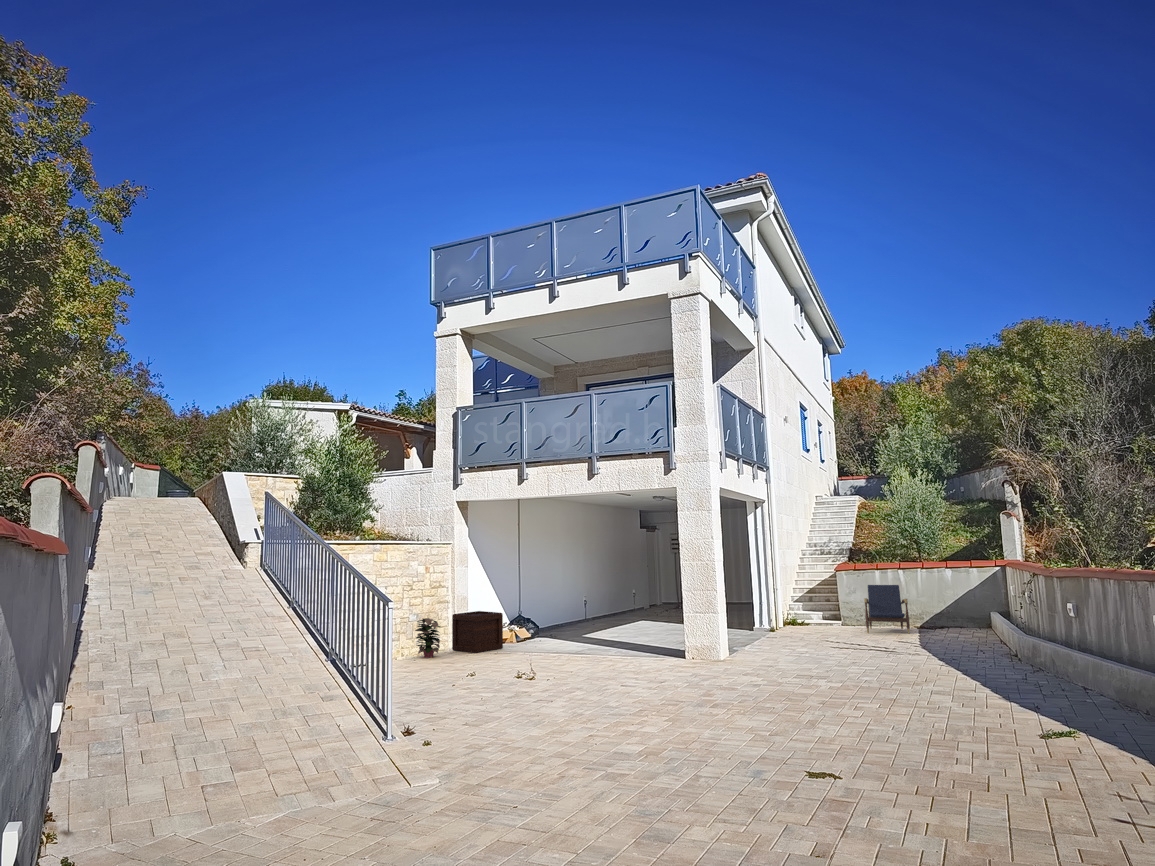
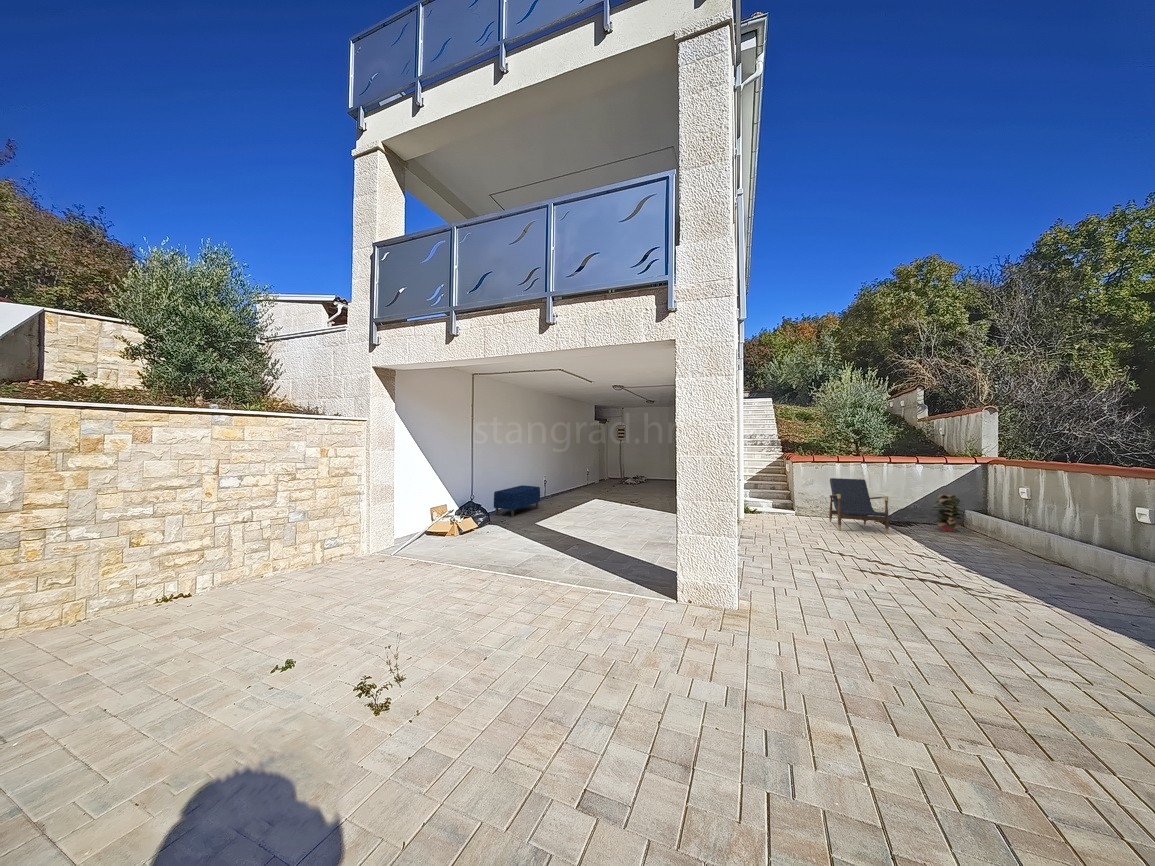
bench: none [539,604,584,634] -> present [494,485,540,517]
wooden crate: present [452,611,503,653] -> none [365,502,431,563]
decorative plant: present [415,618,440,658] -> present [932,494,963,532]

